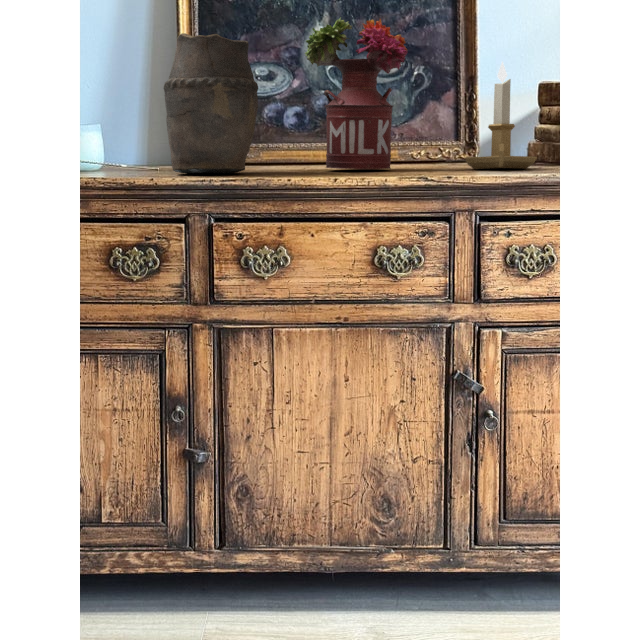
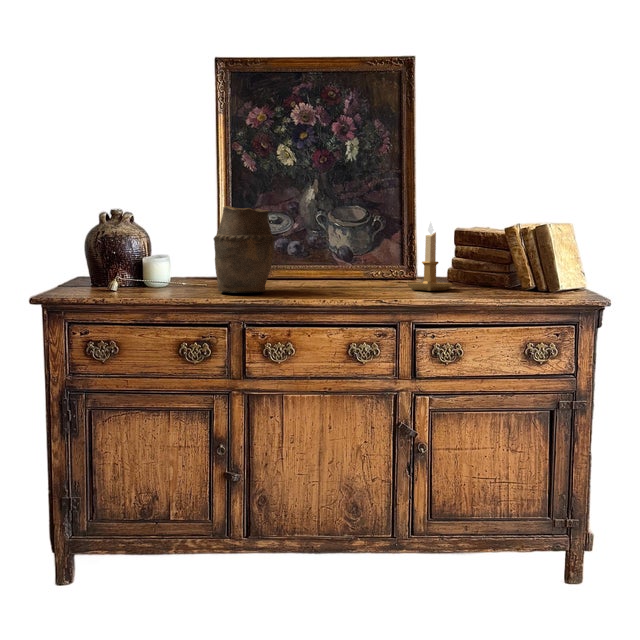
flower arrangement: present [305,19,408,169] -> none [304,193,370,291]

